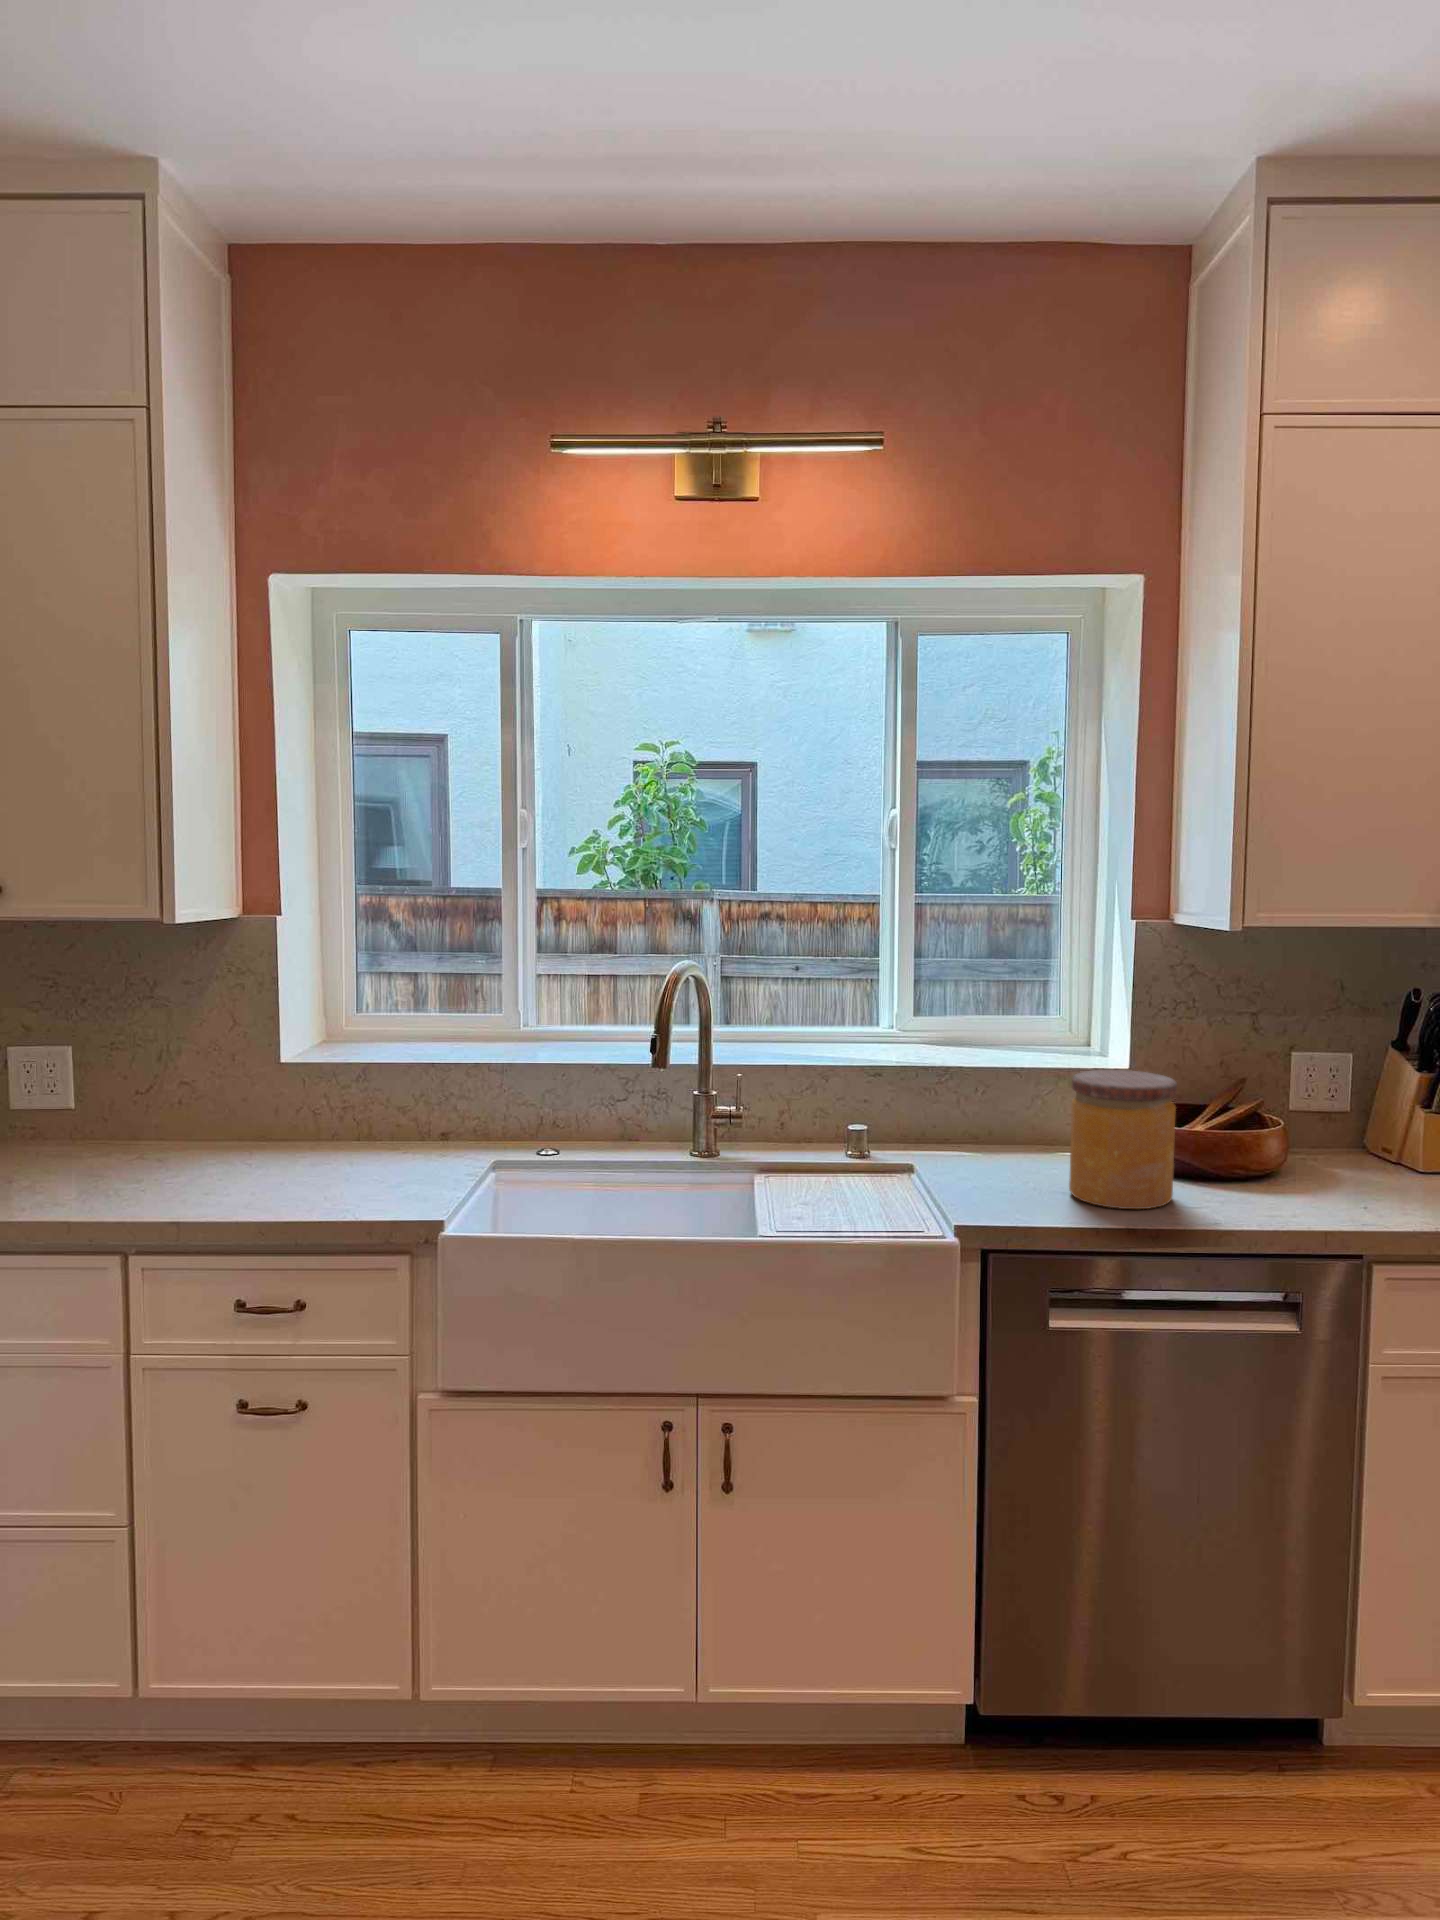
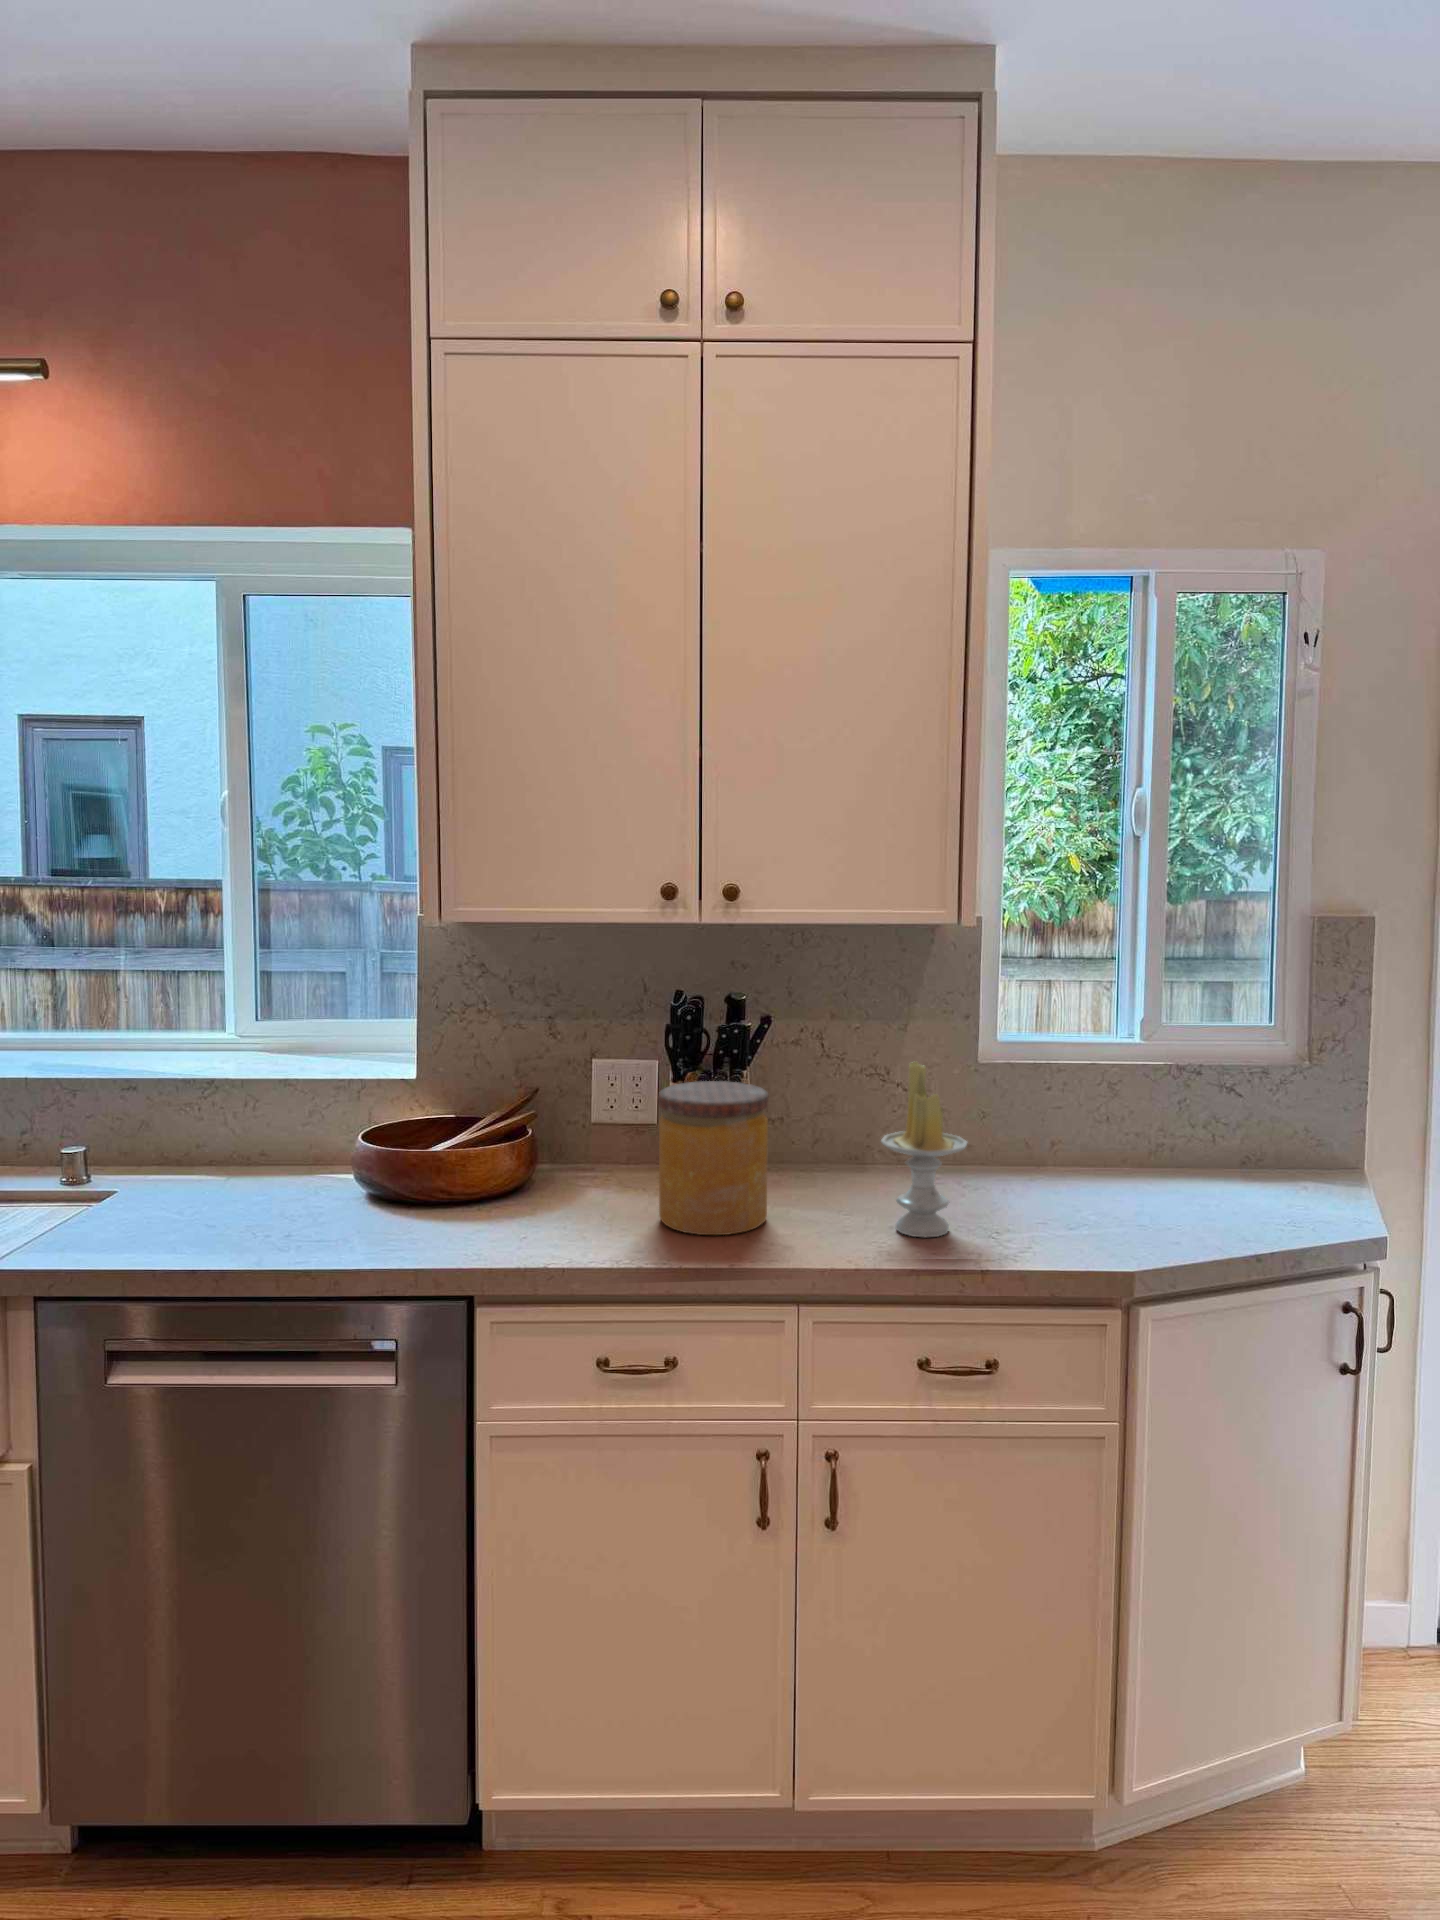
candle: none [1284,1050,1370,1210] -> present [881,1062,967,1237]

